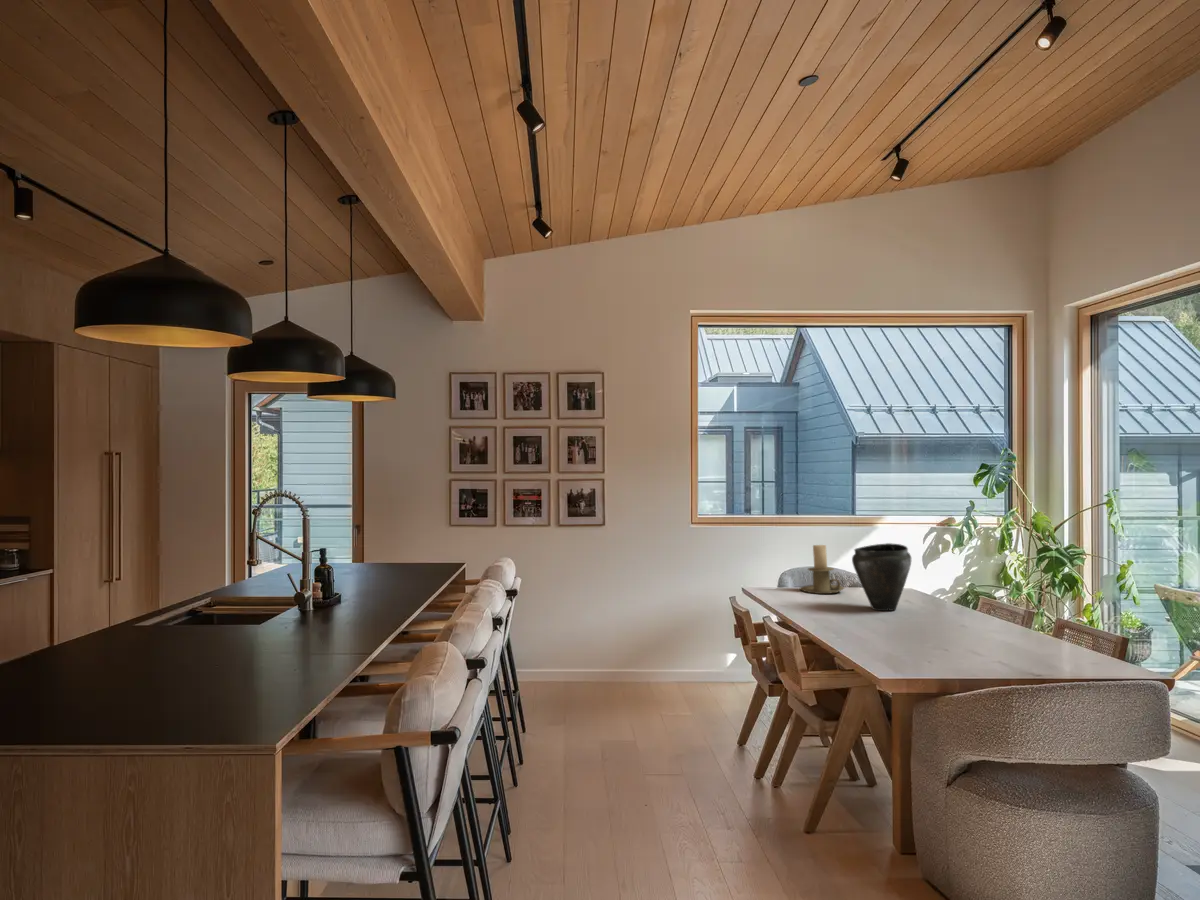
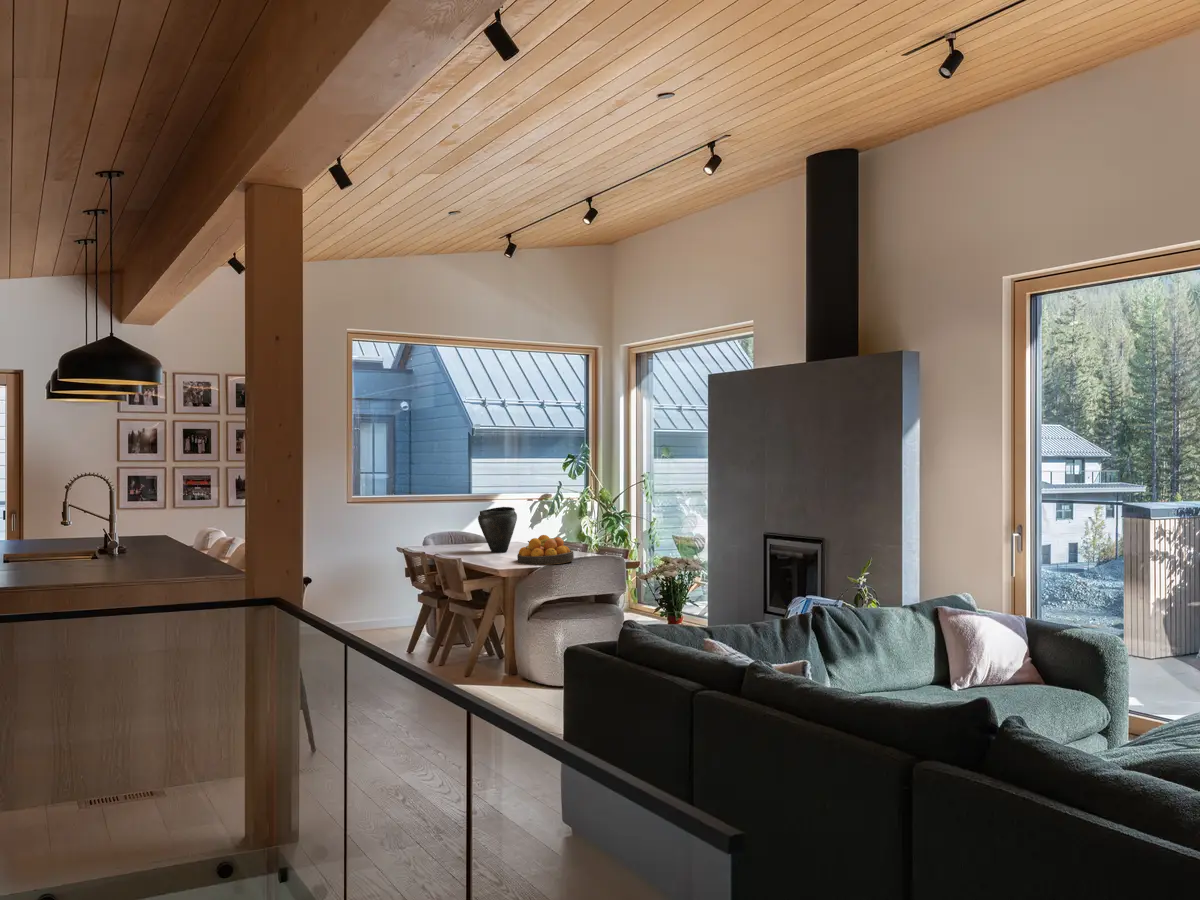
candle holder: present [800,545,844,594] -> none [439,512,472,548]
fruit bowl: none [914,597,1013,651] -> present [517,535,574,565]

